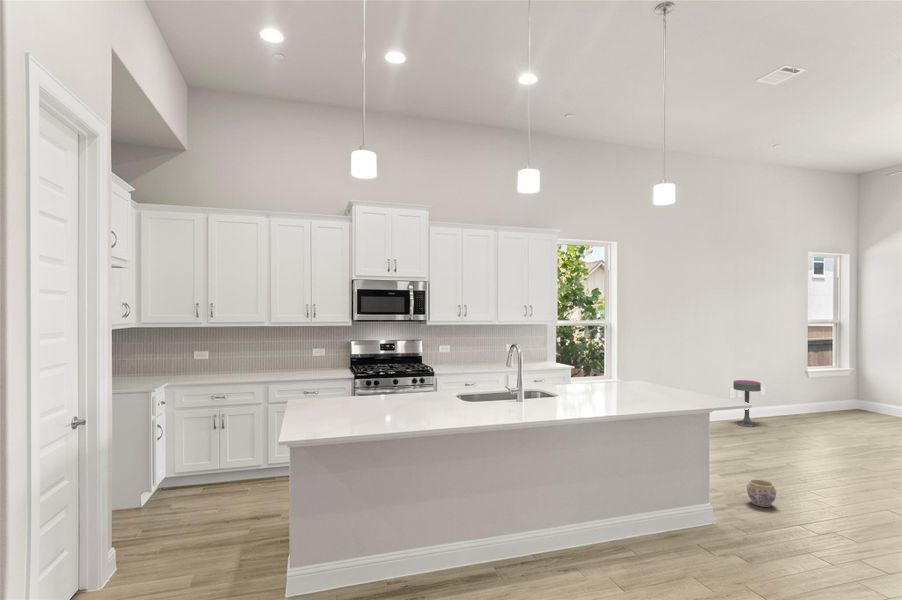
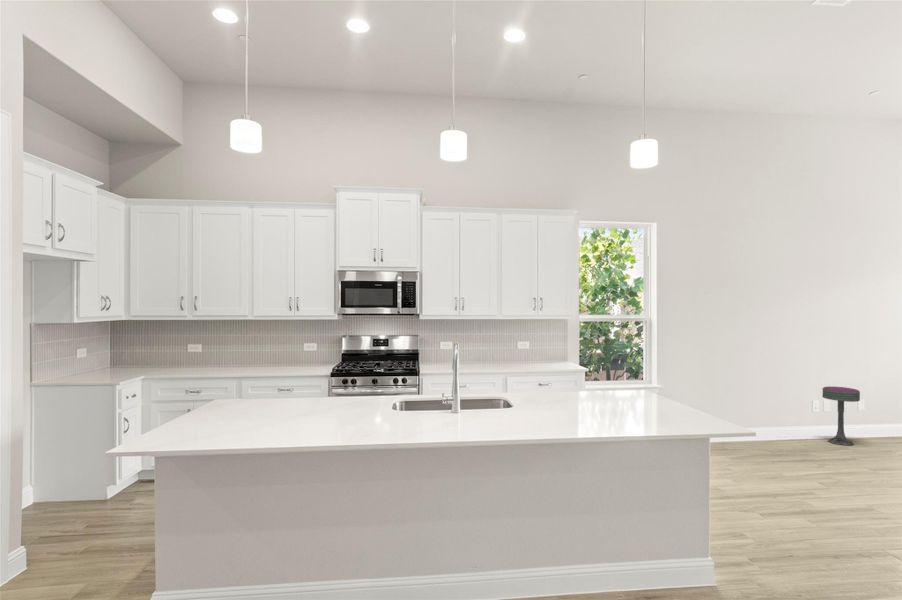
planter: present [747,479,776,507] -> none [783,525,825,566]

